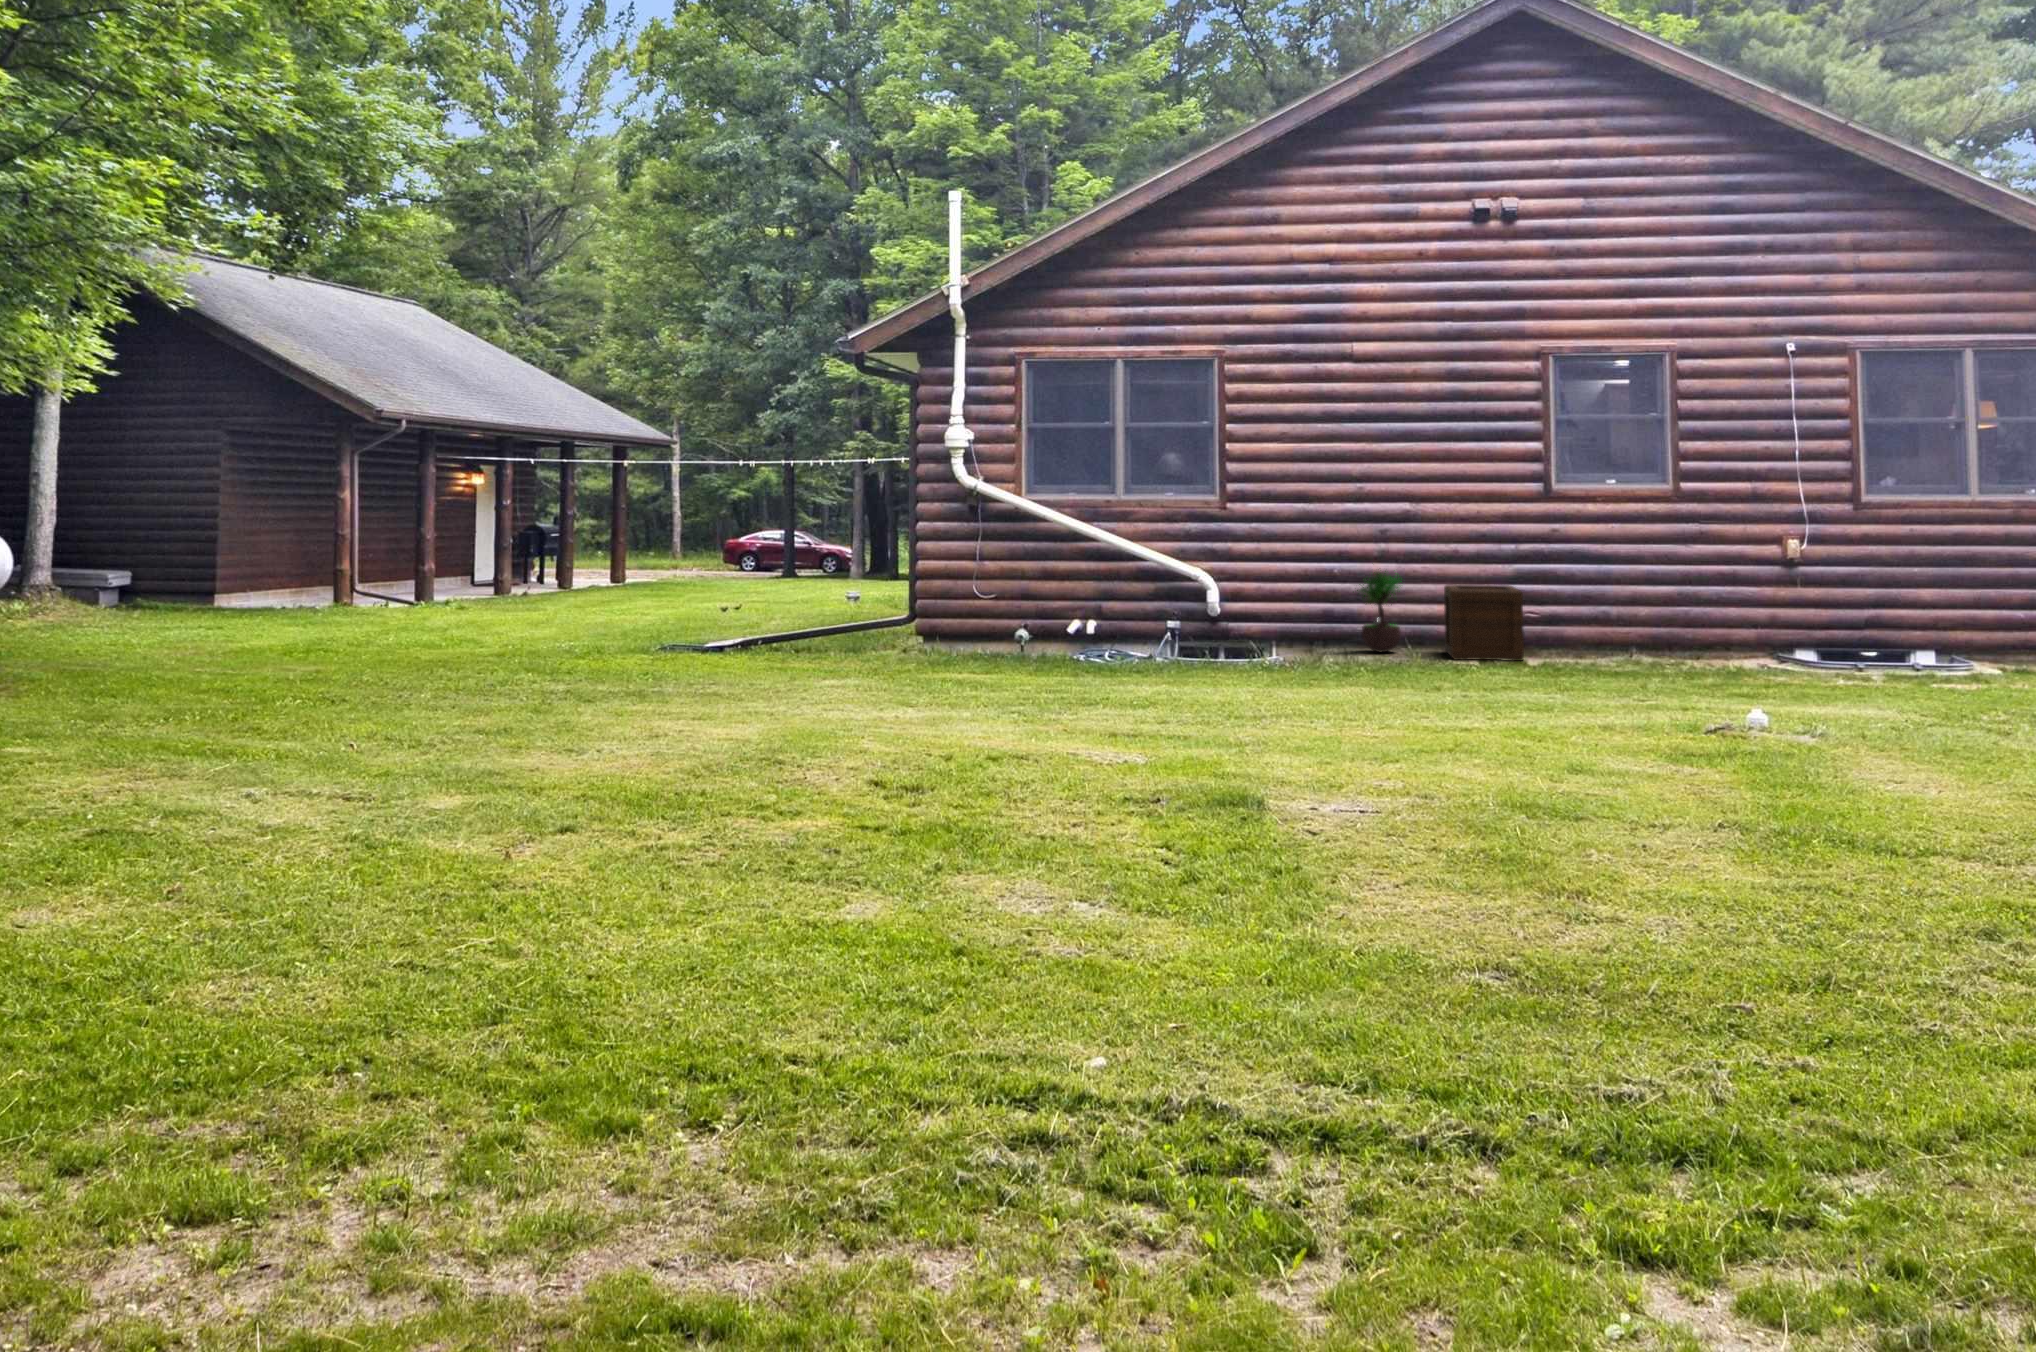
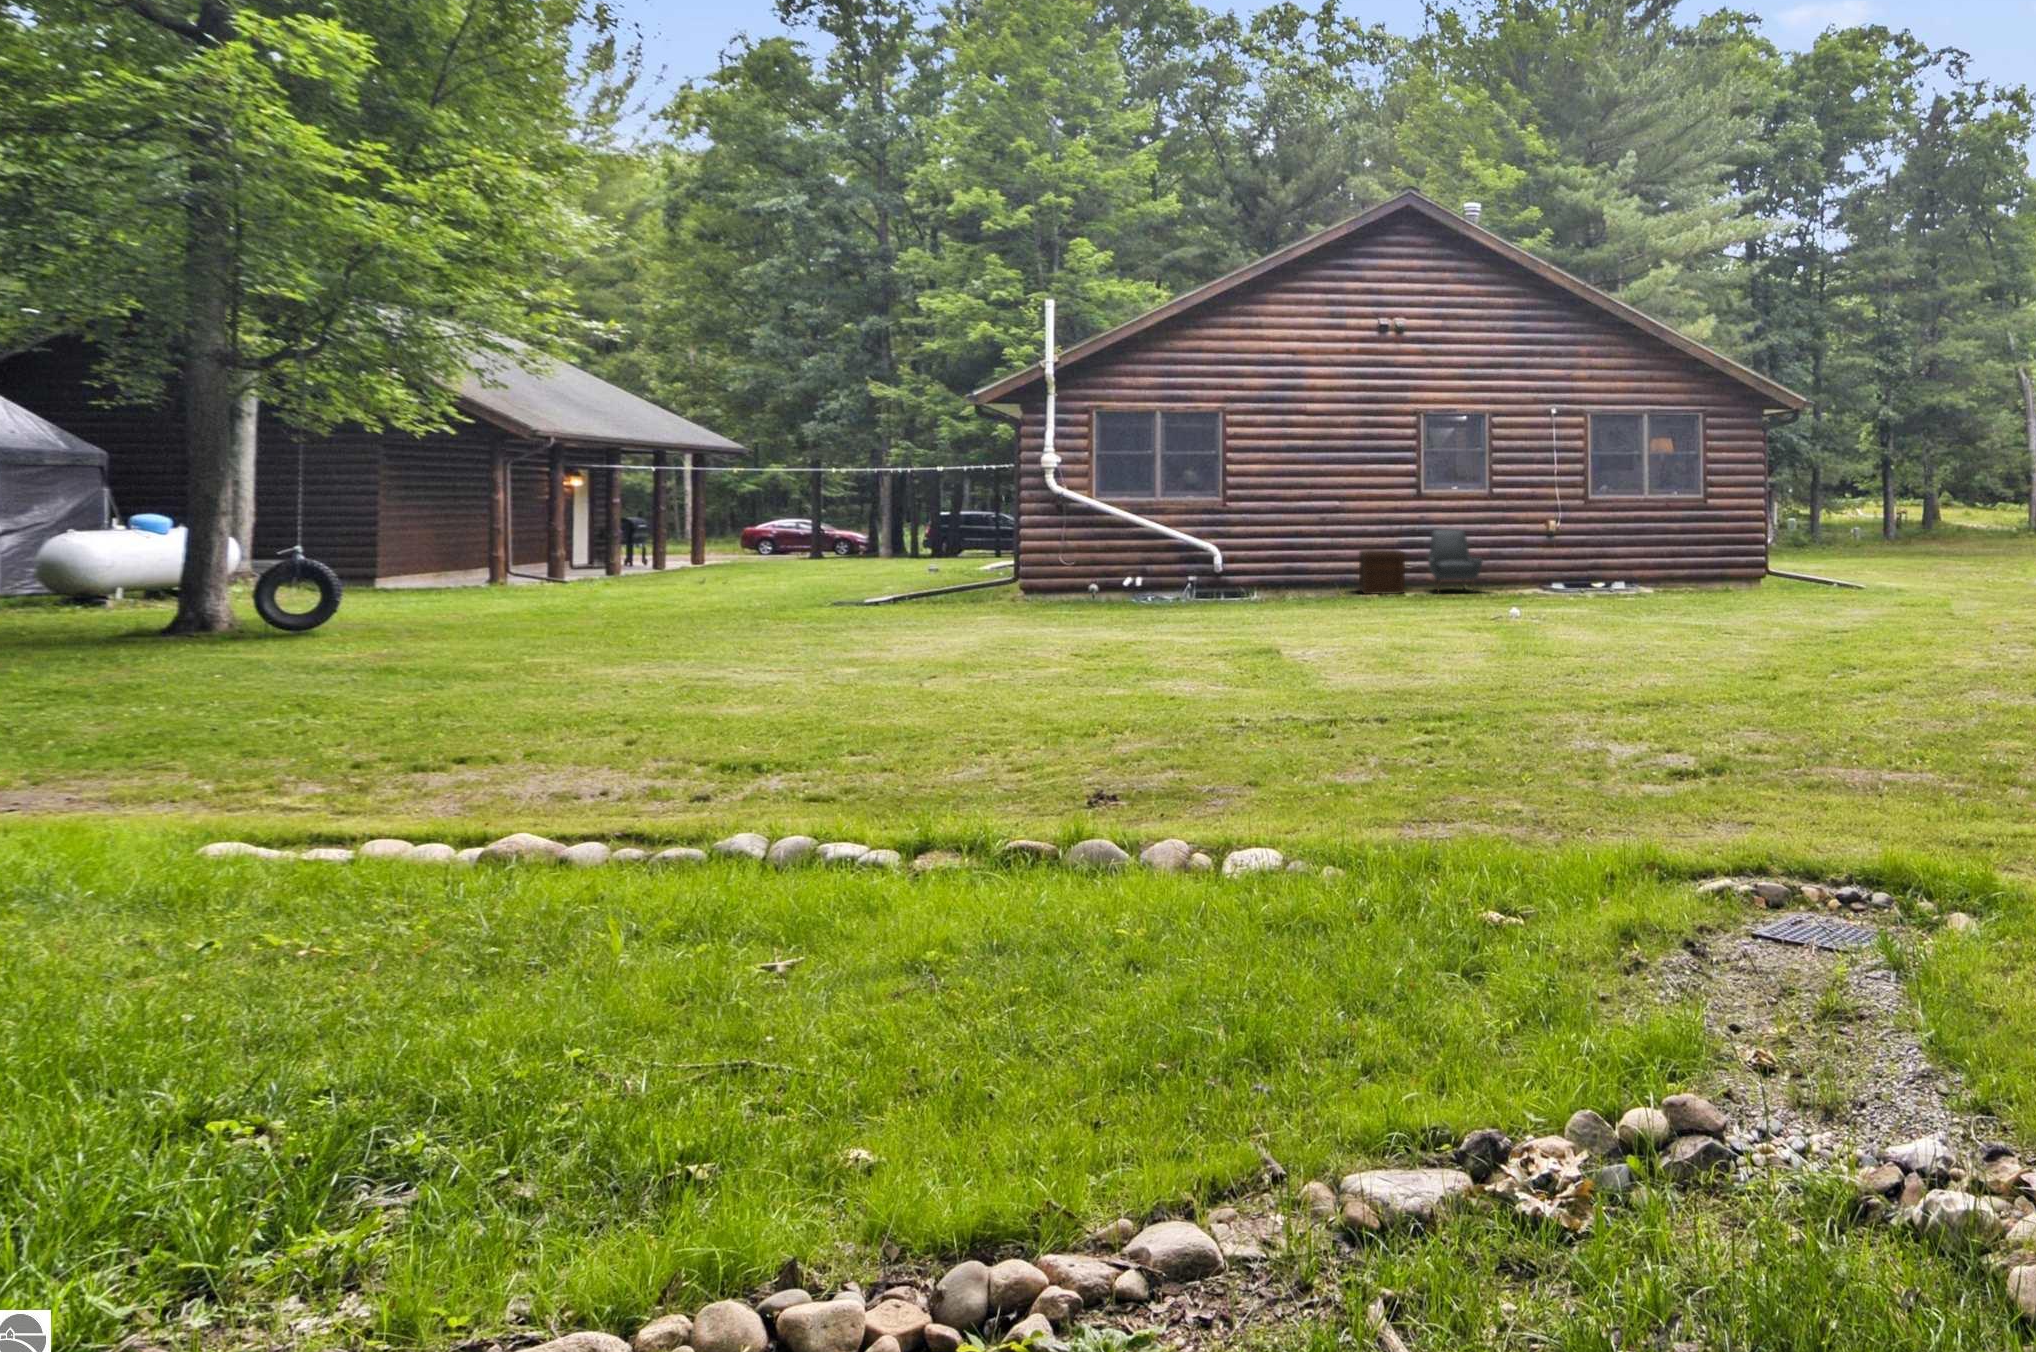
chair: none [1564,554,1666,665] -> present [1428,530,1482,590]
potted tree: present [1357,571,1402,652] -> none [1306,538,1337,592]

